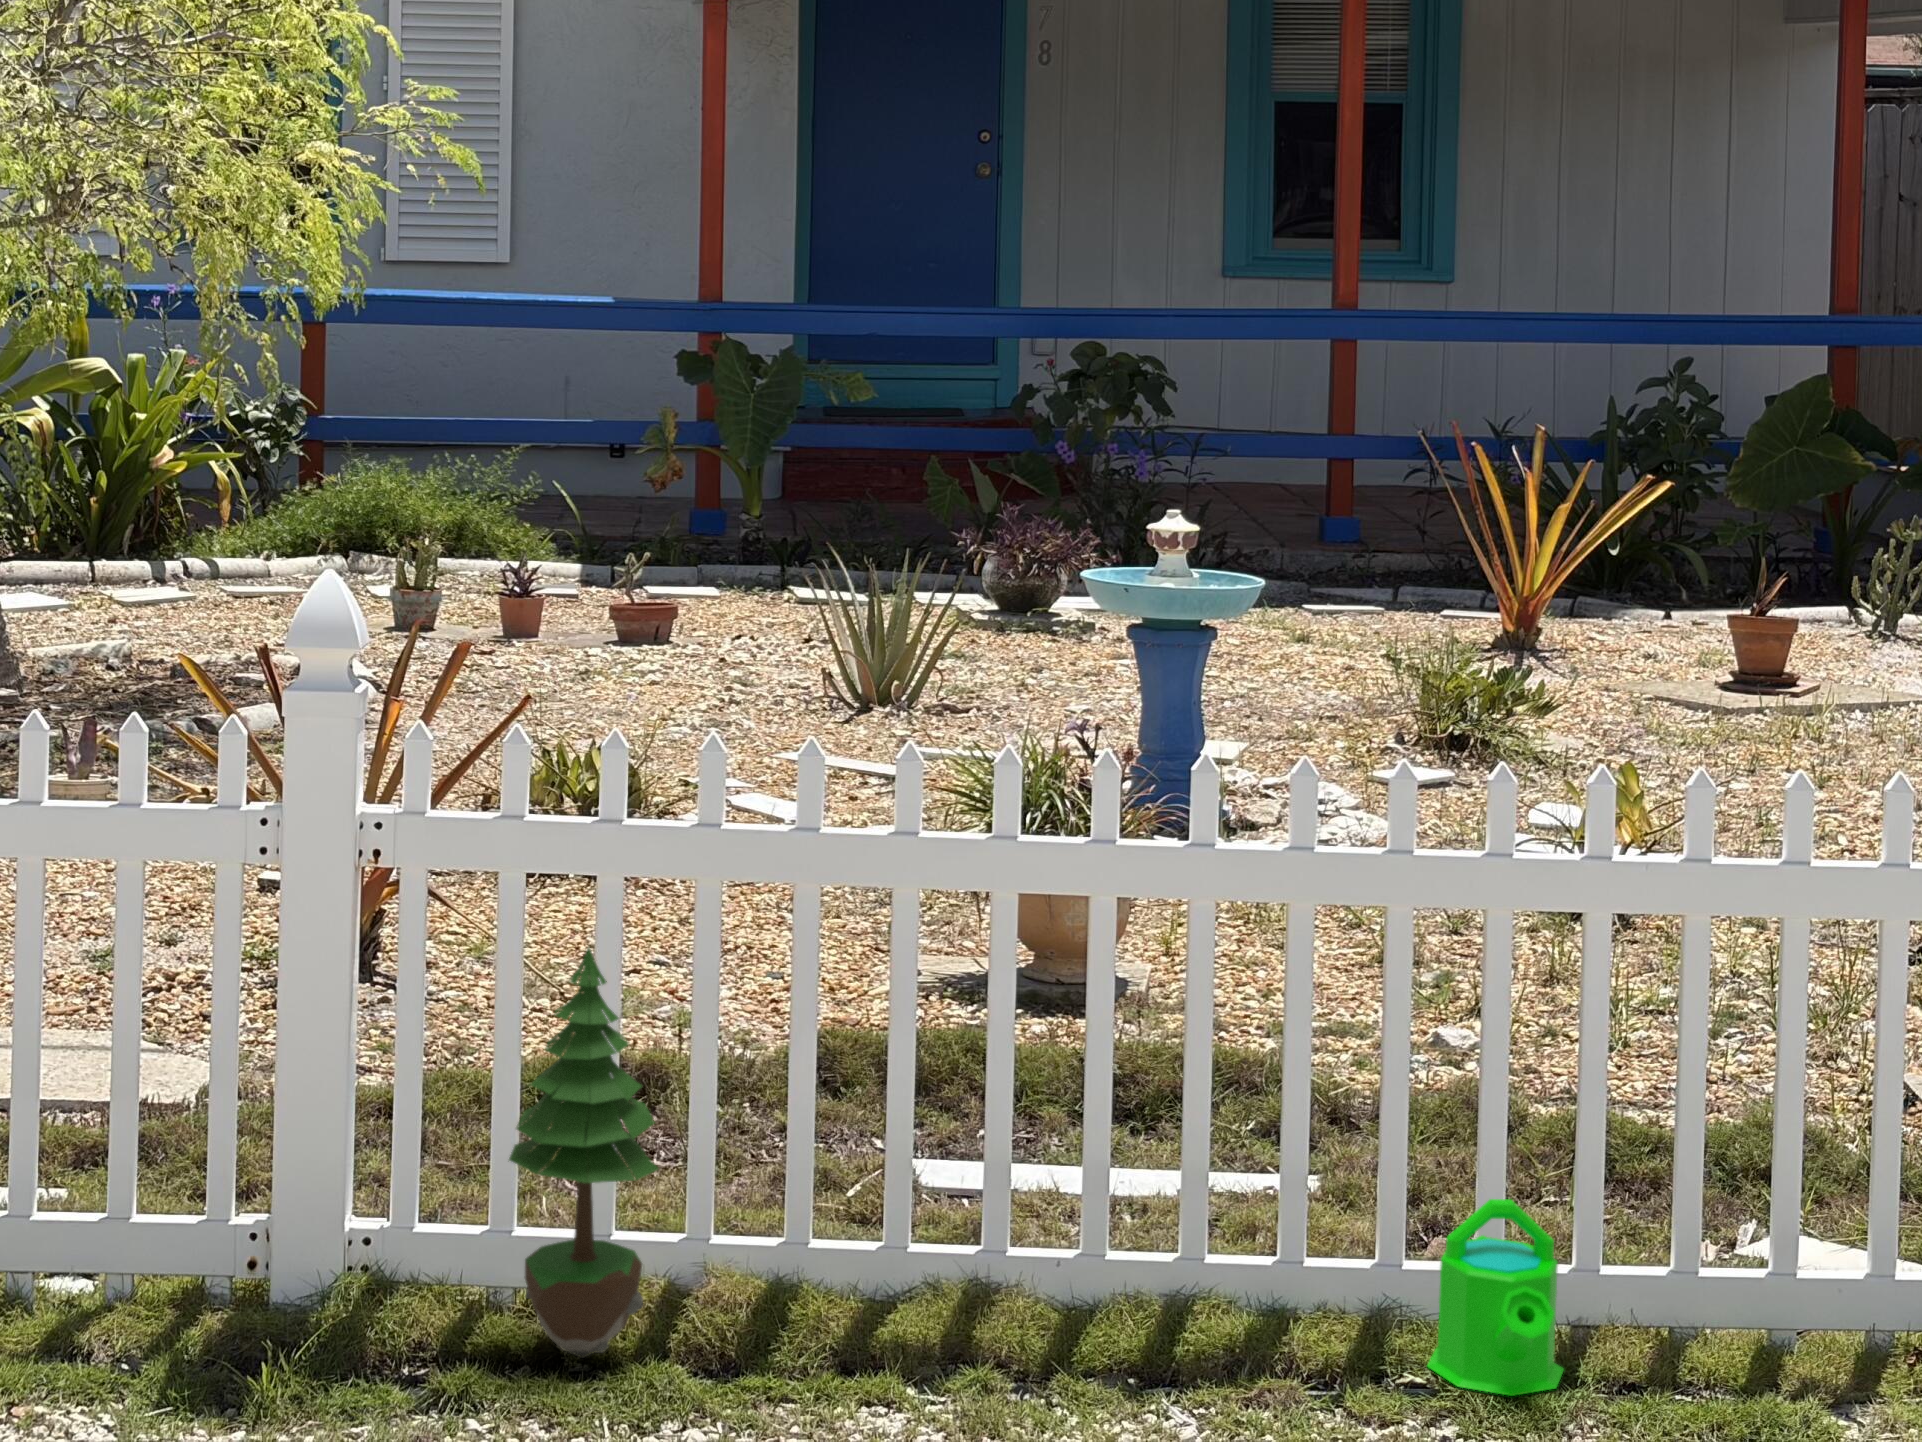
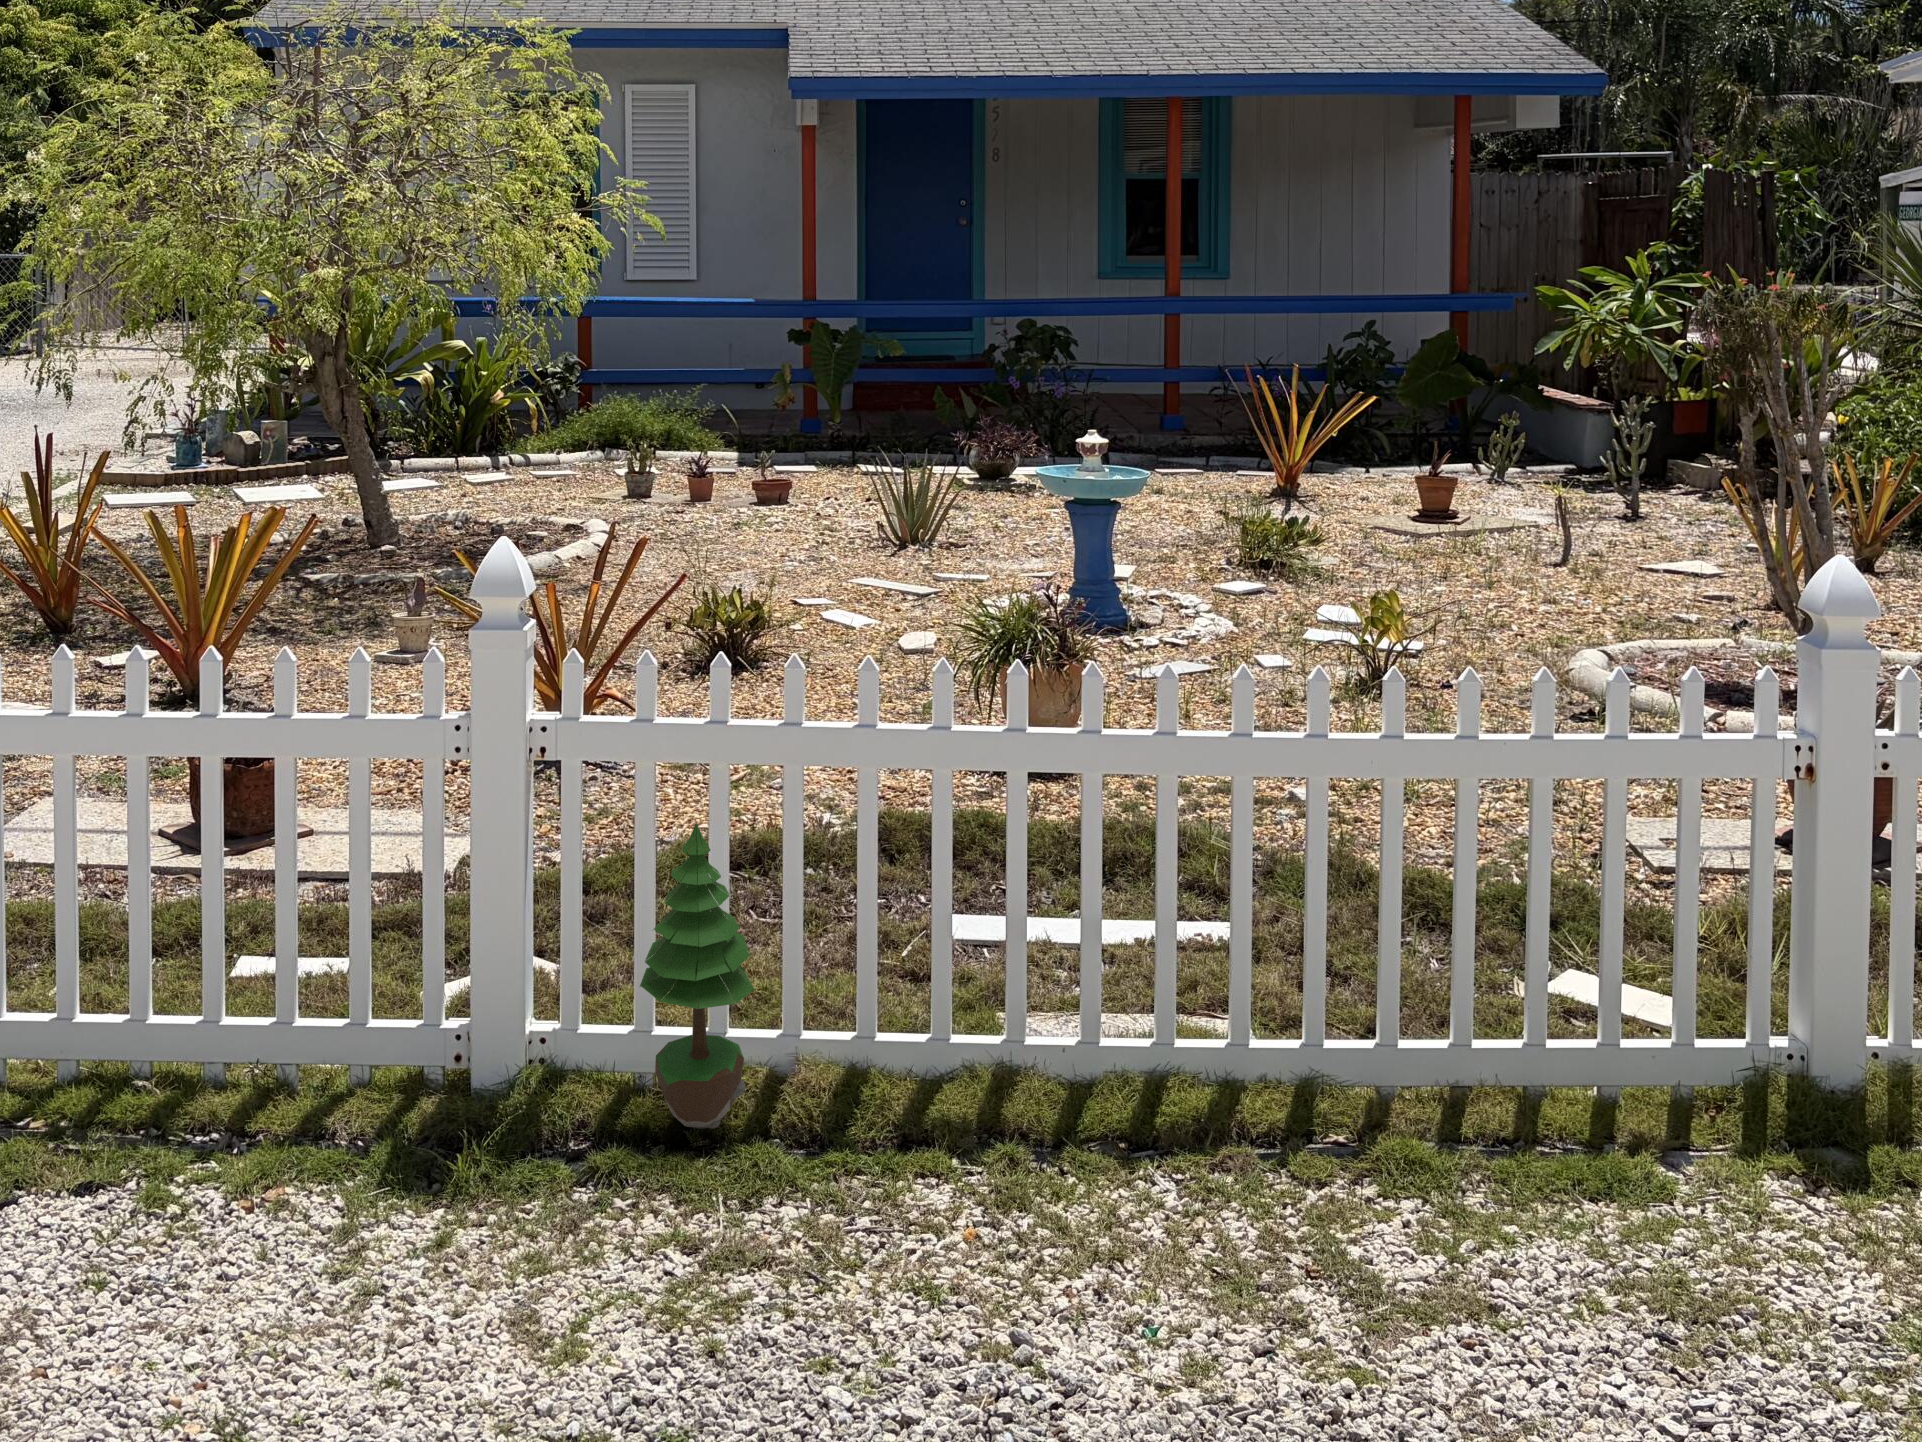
watering can: present [1427,1199,1564,1396] -> none [1340,997,1447,1155]

